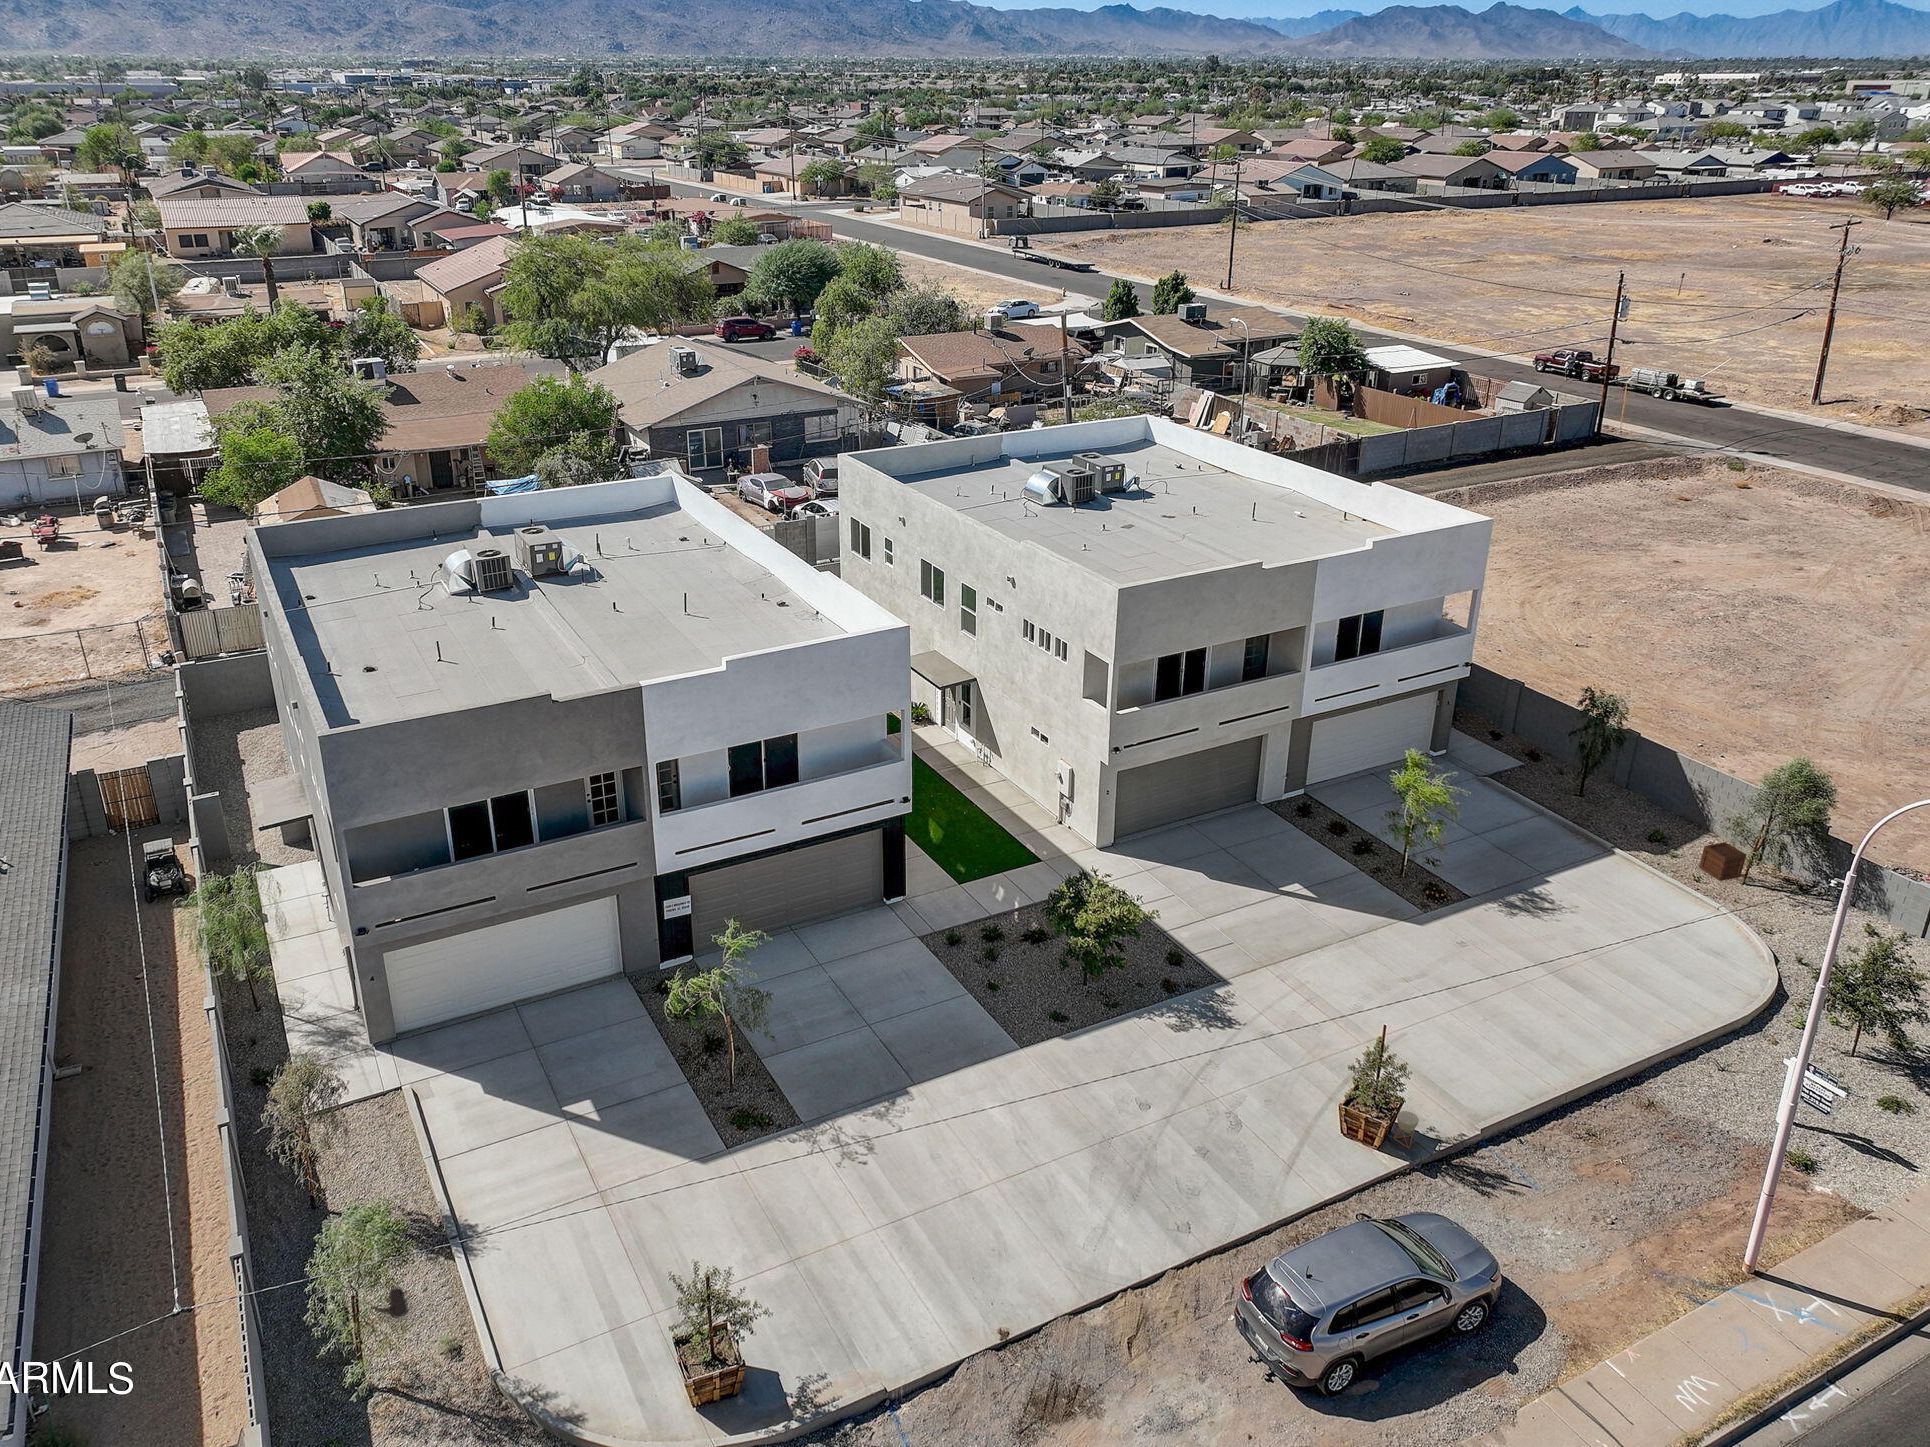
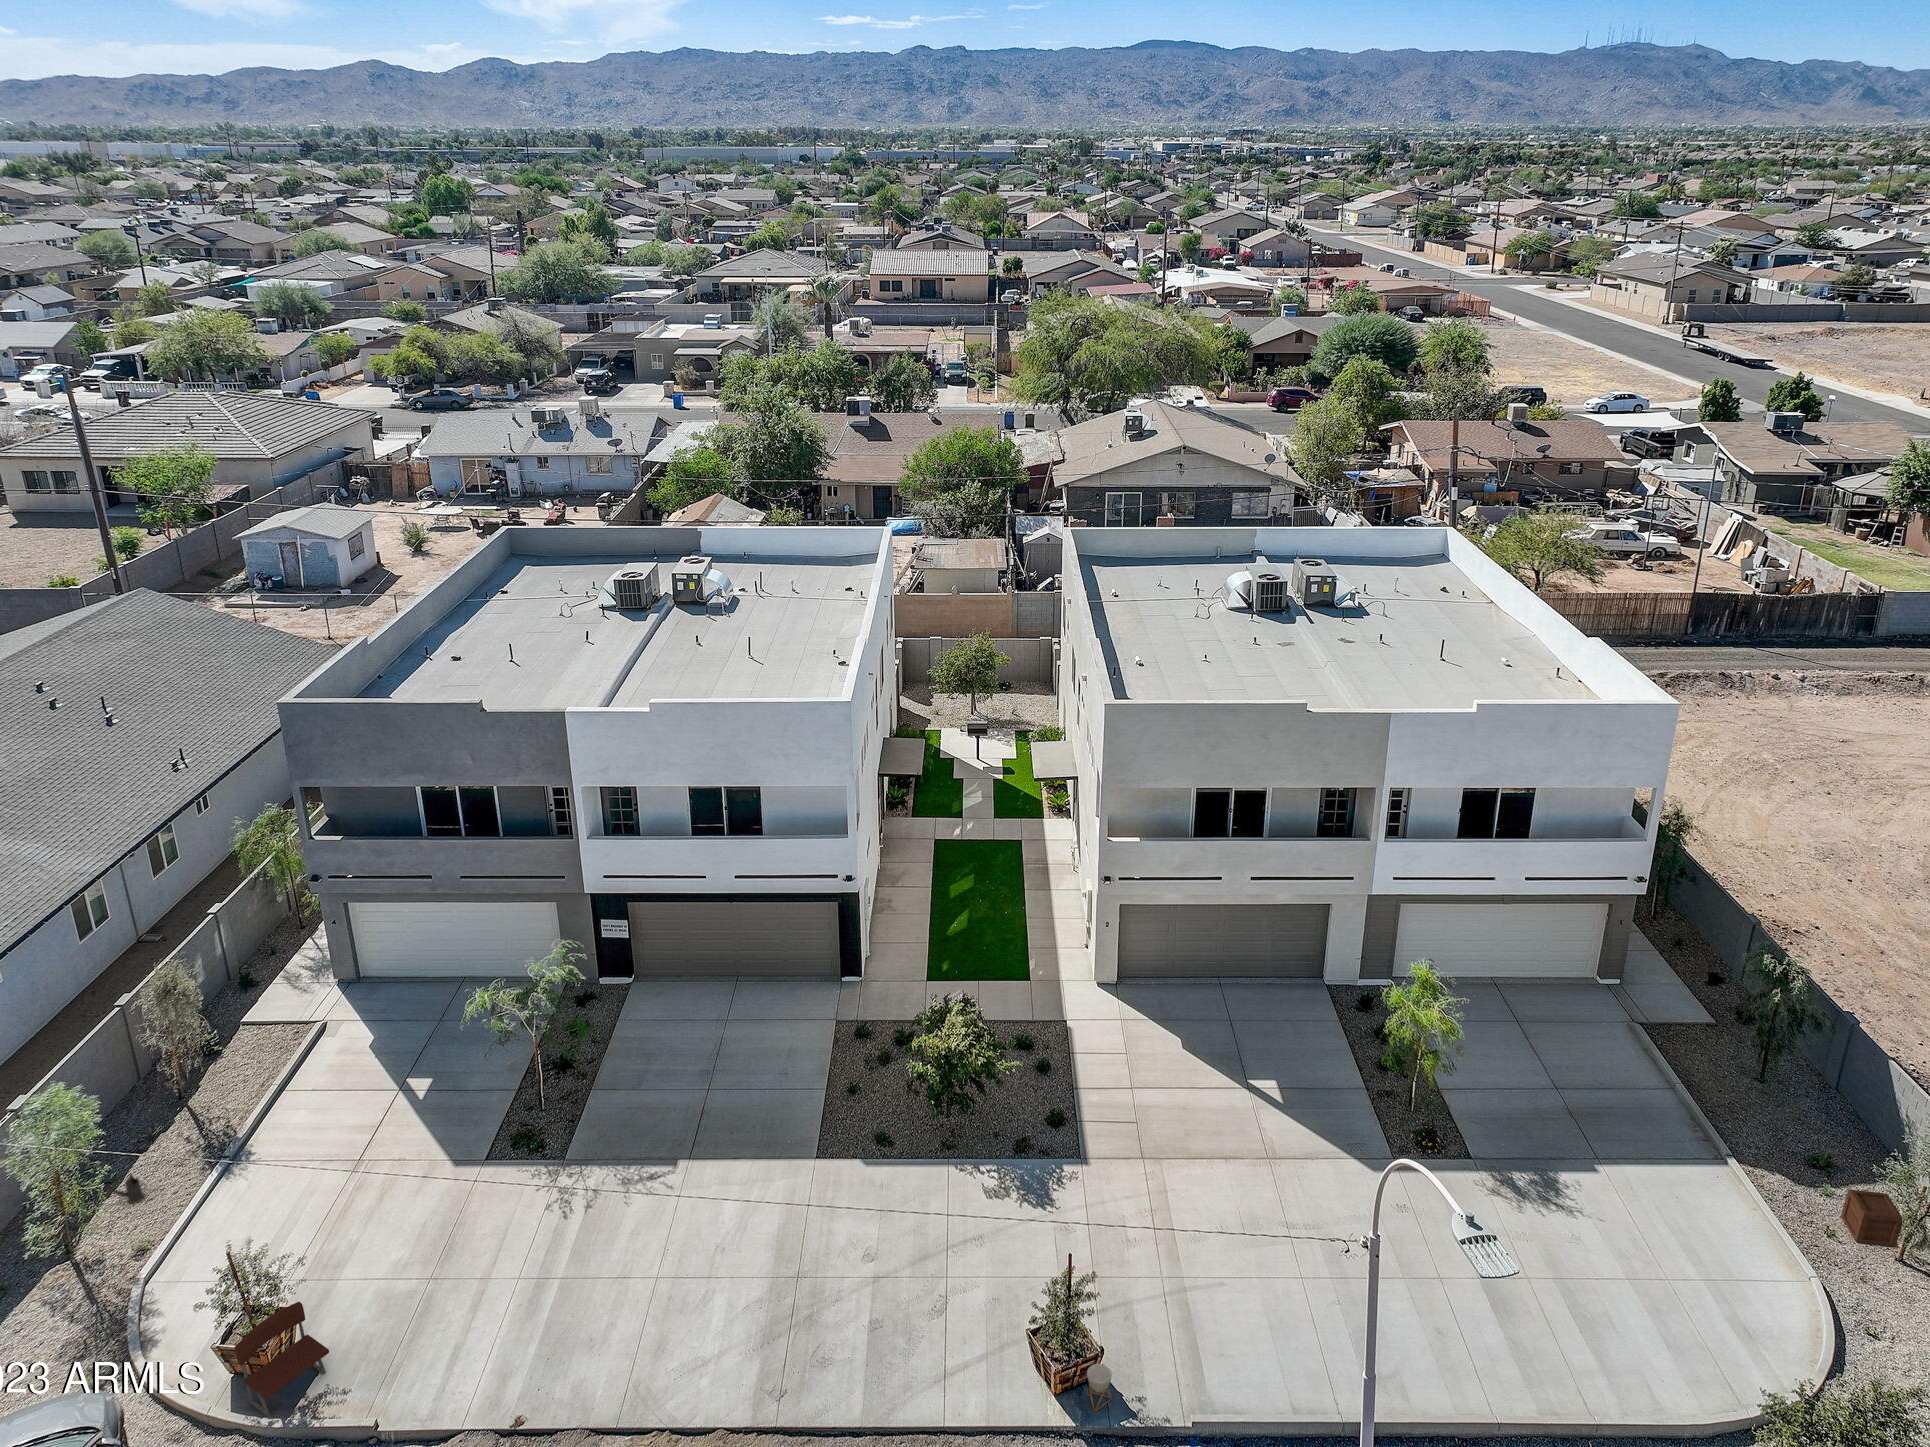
bench: none [746,1308,802,1424] -> present [235,1302,329,1416]

